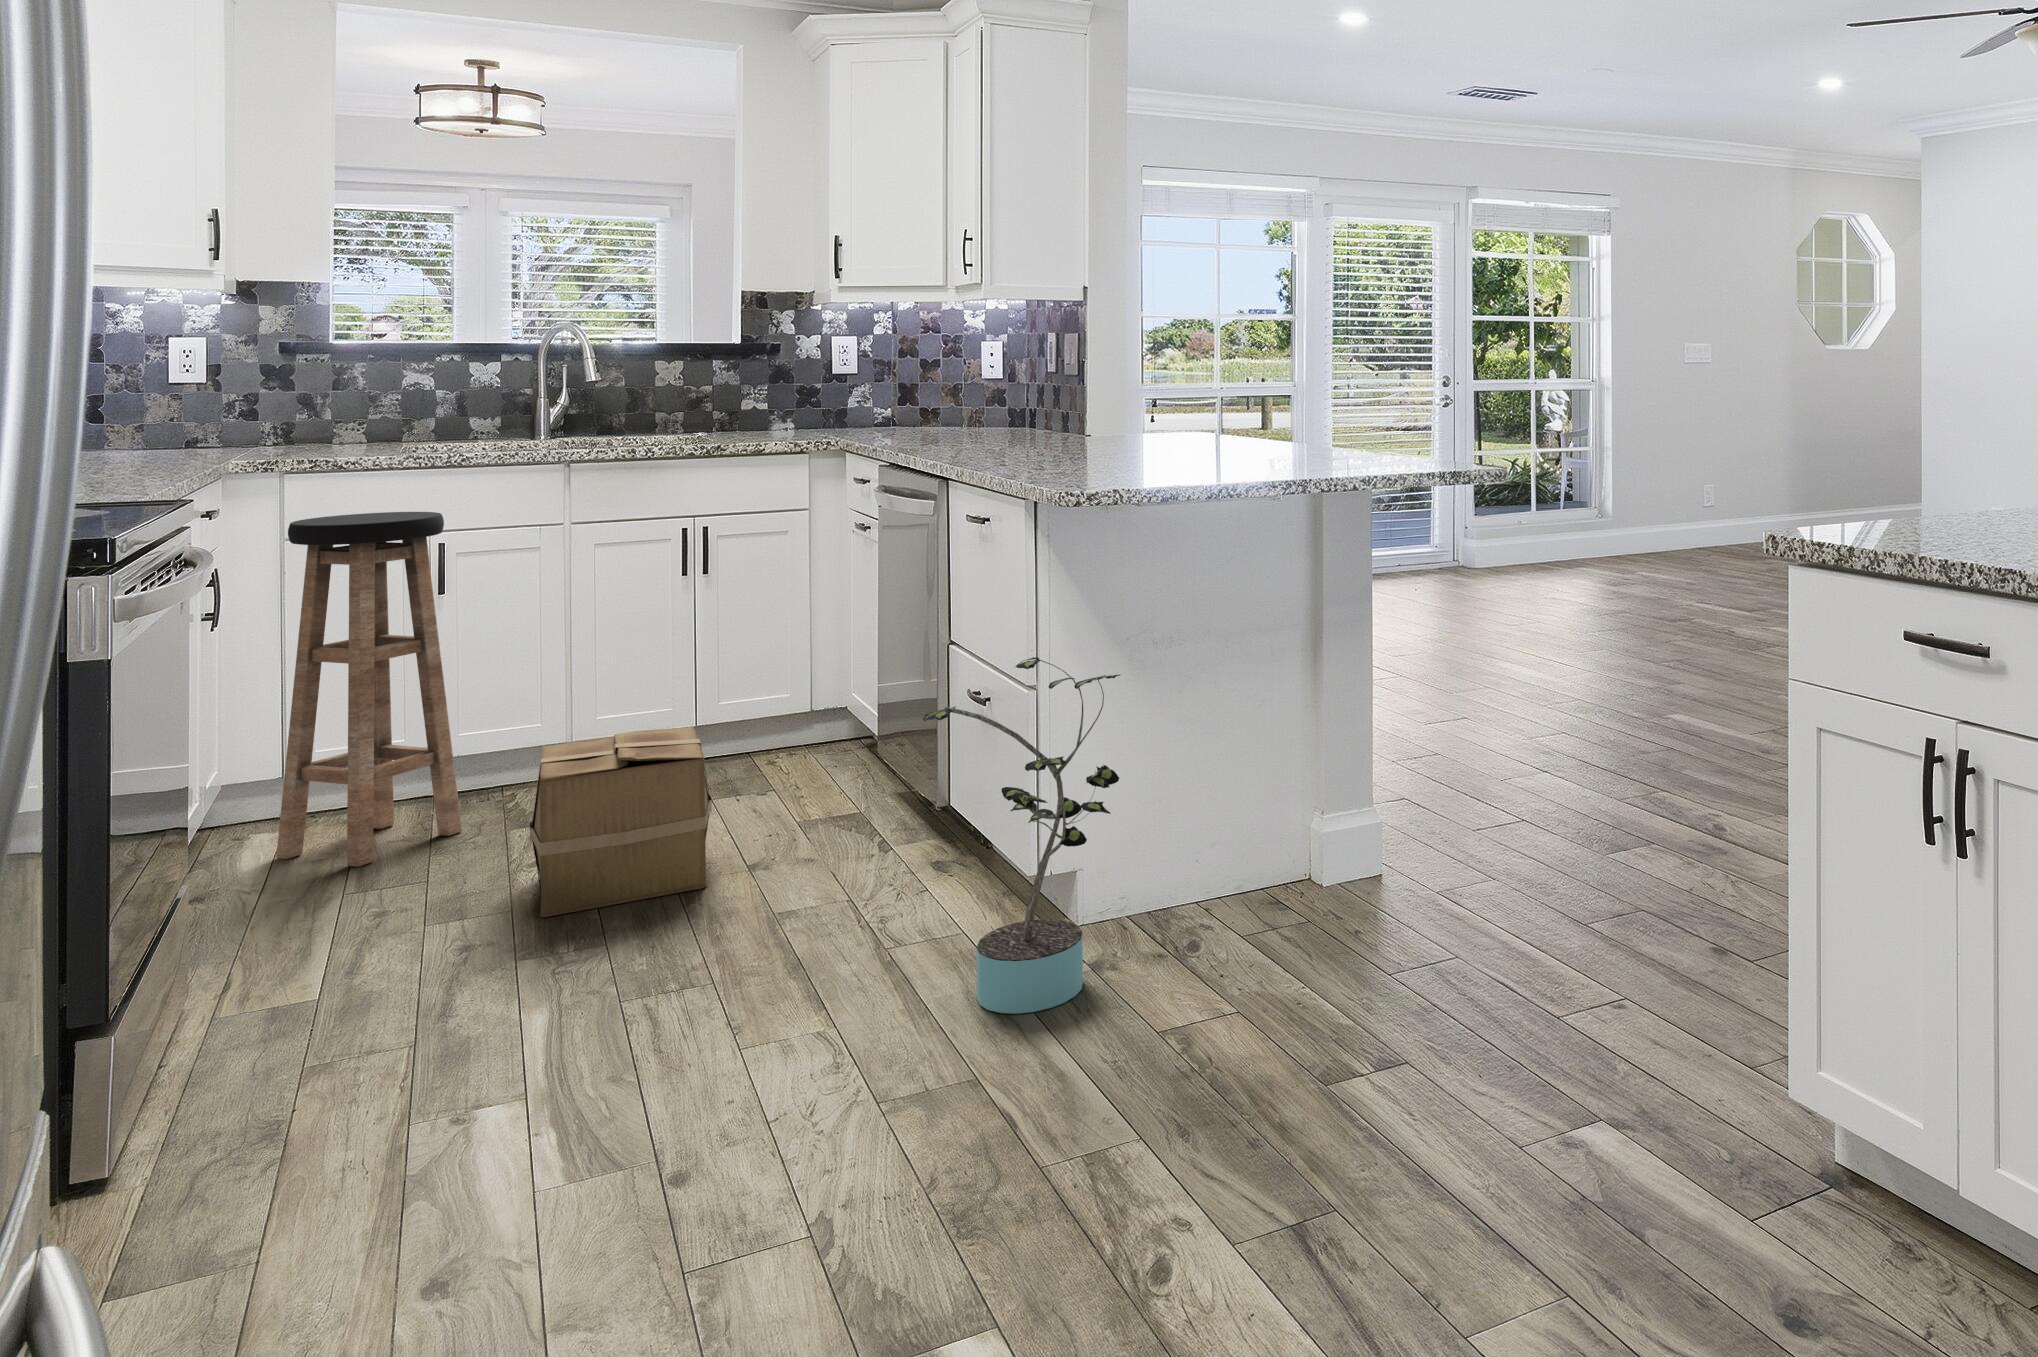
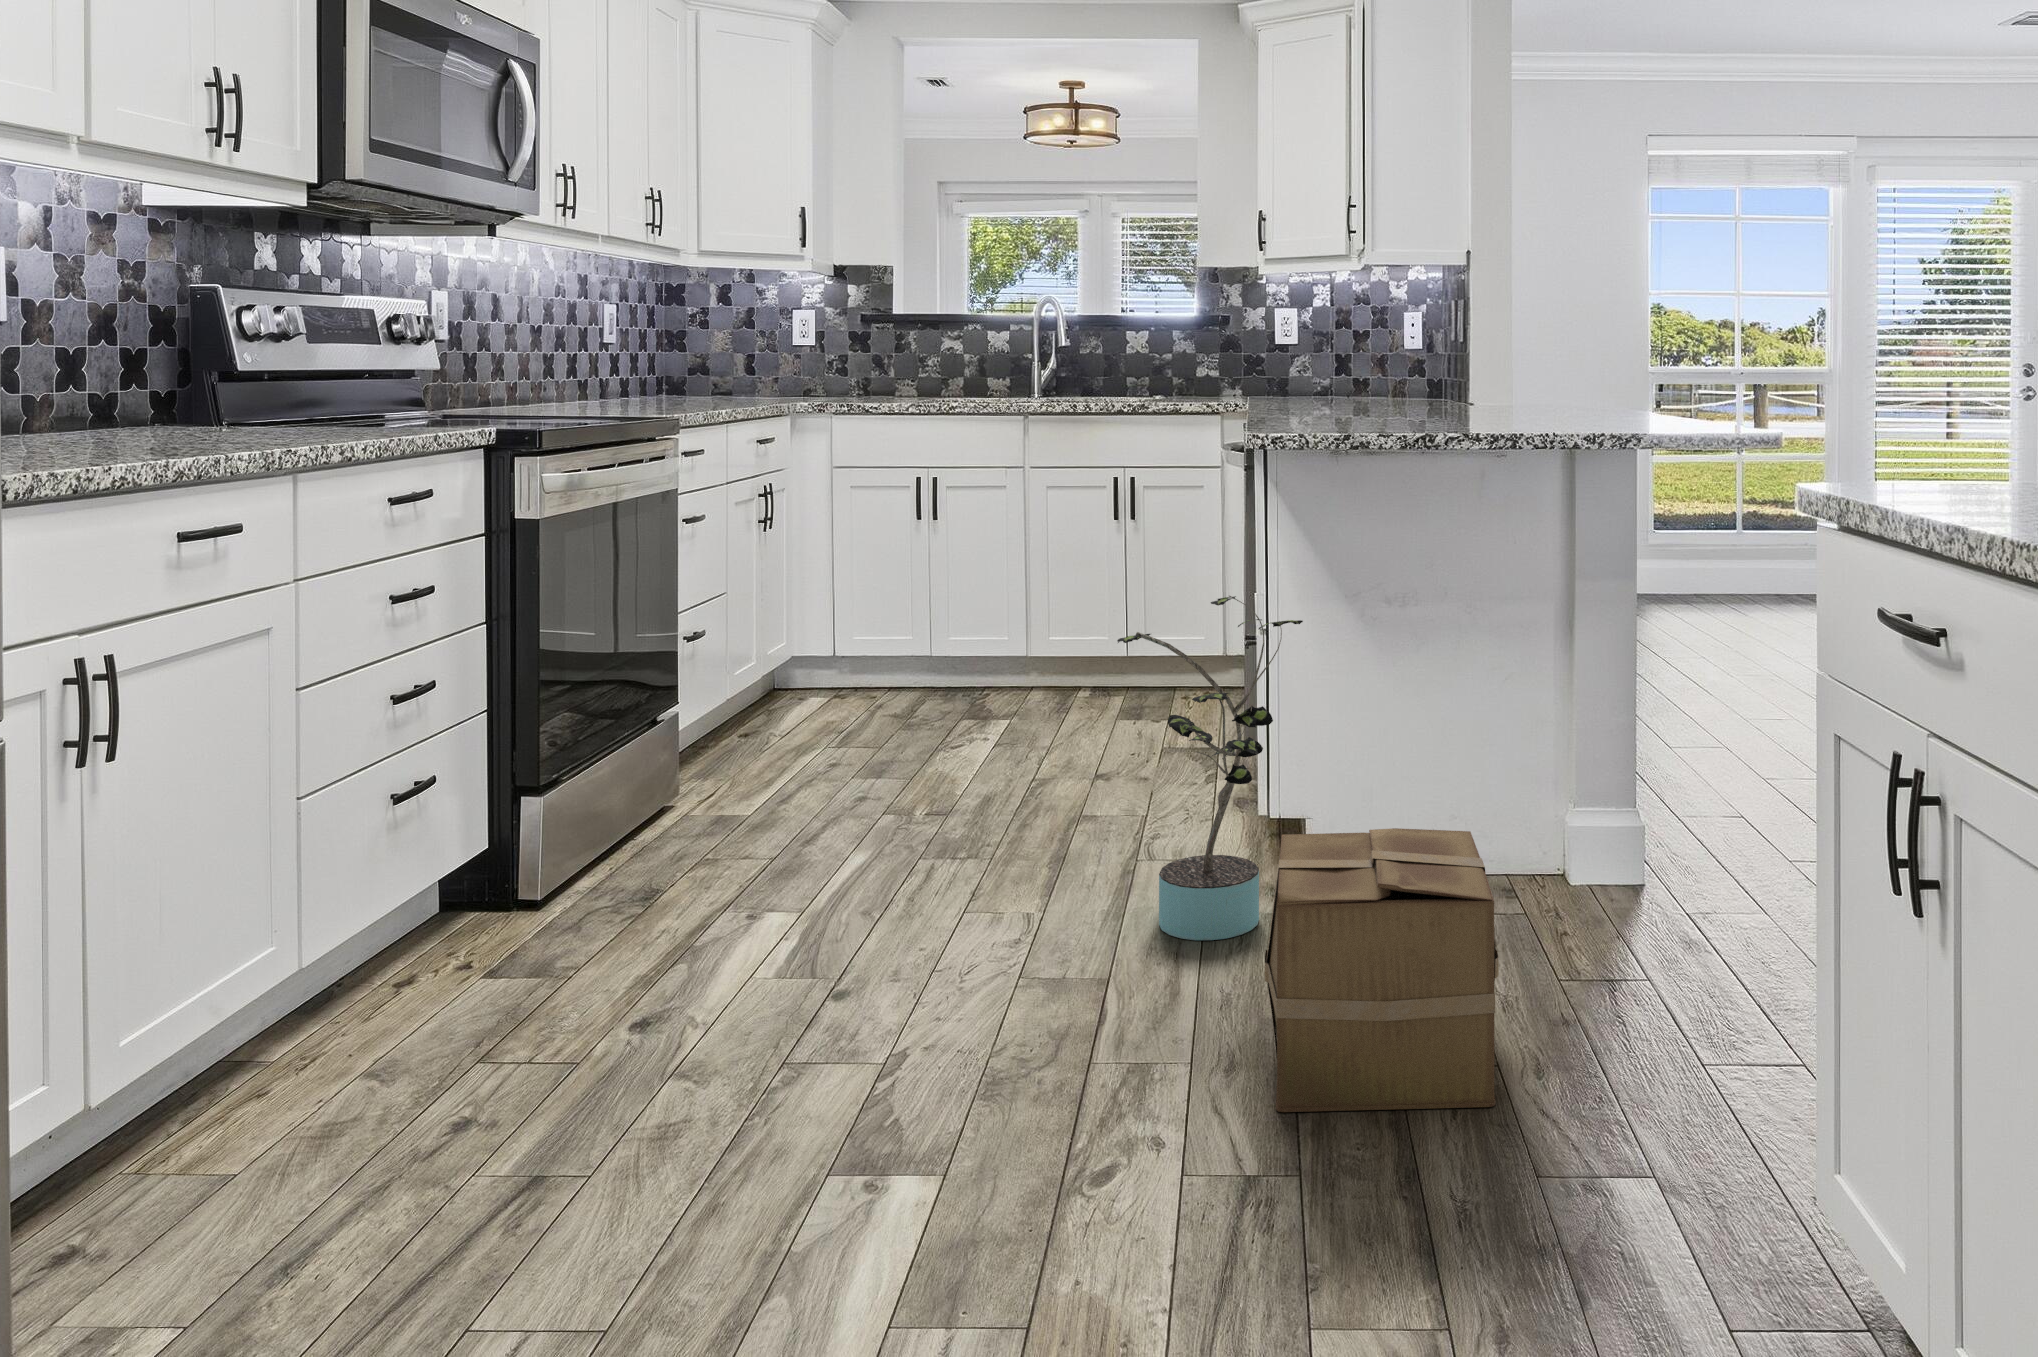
bar stool: present [276,512,462,867] -> none [808,447,930,732]
cardboard box: present [530,727,712,917] -> present [1265,828,1498,1112]

